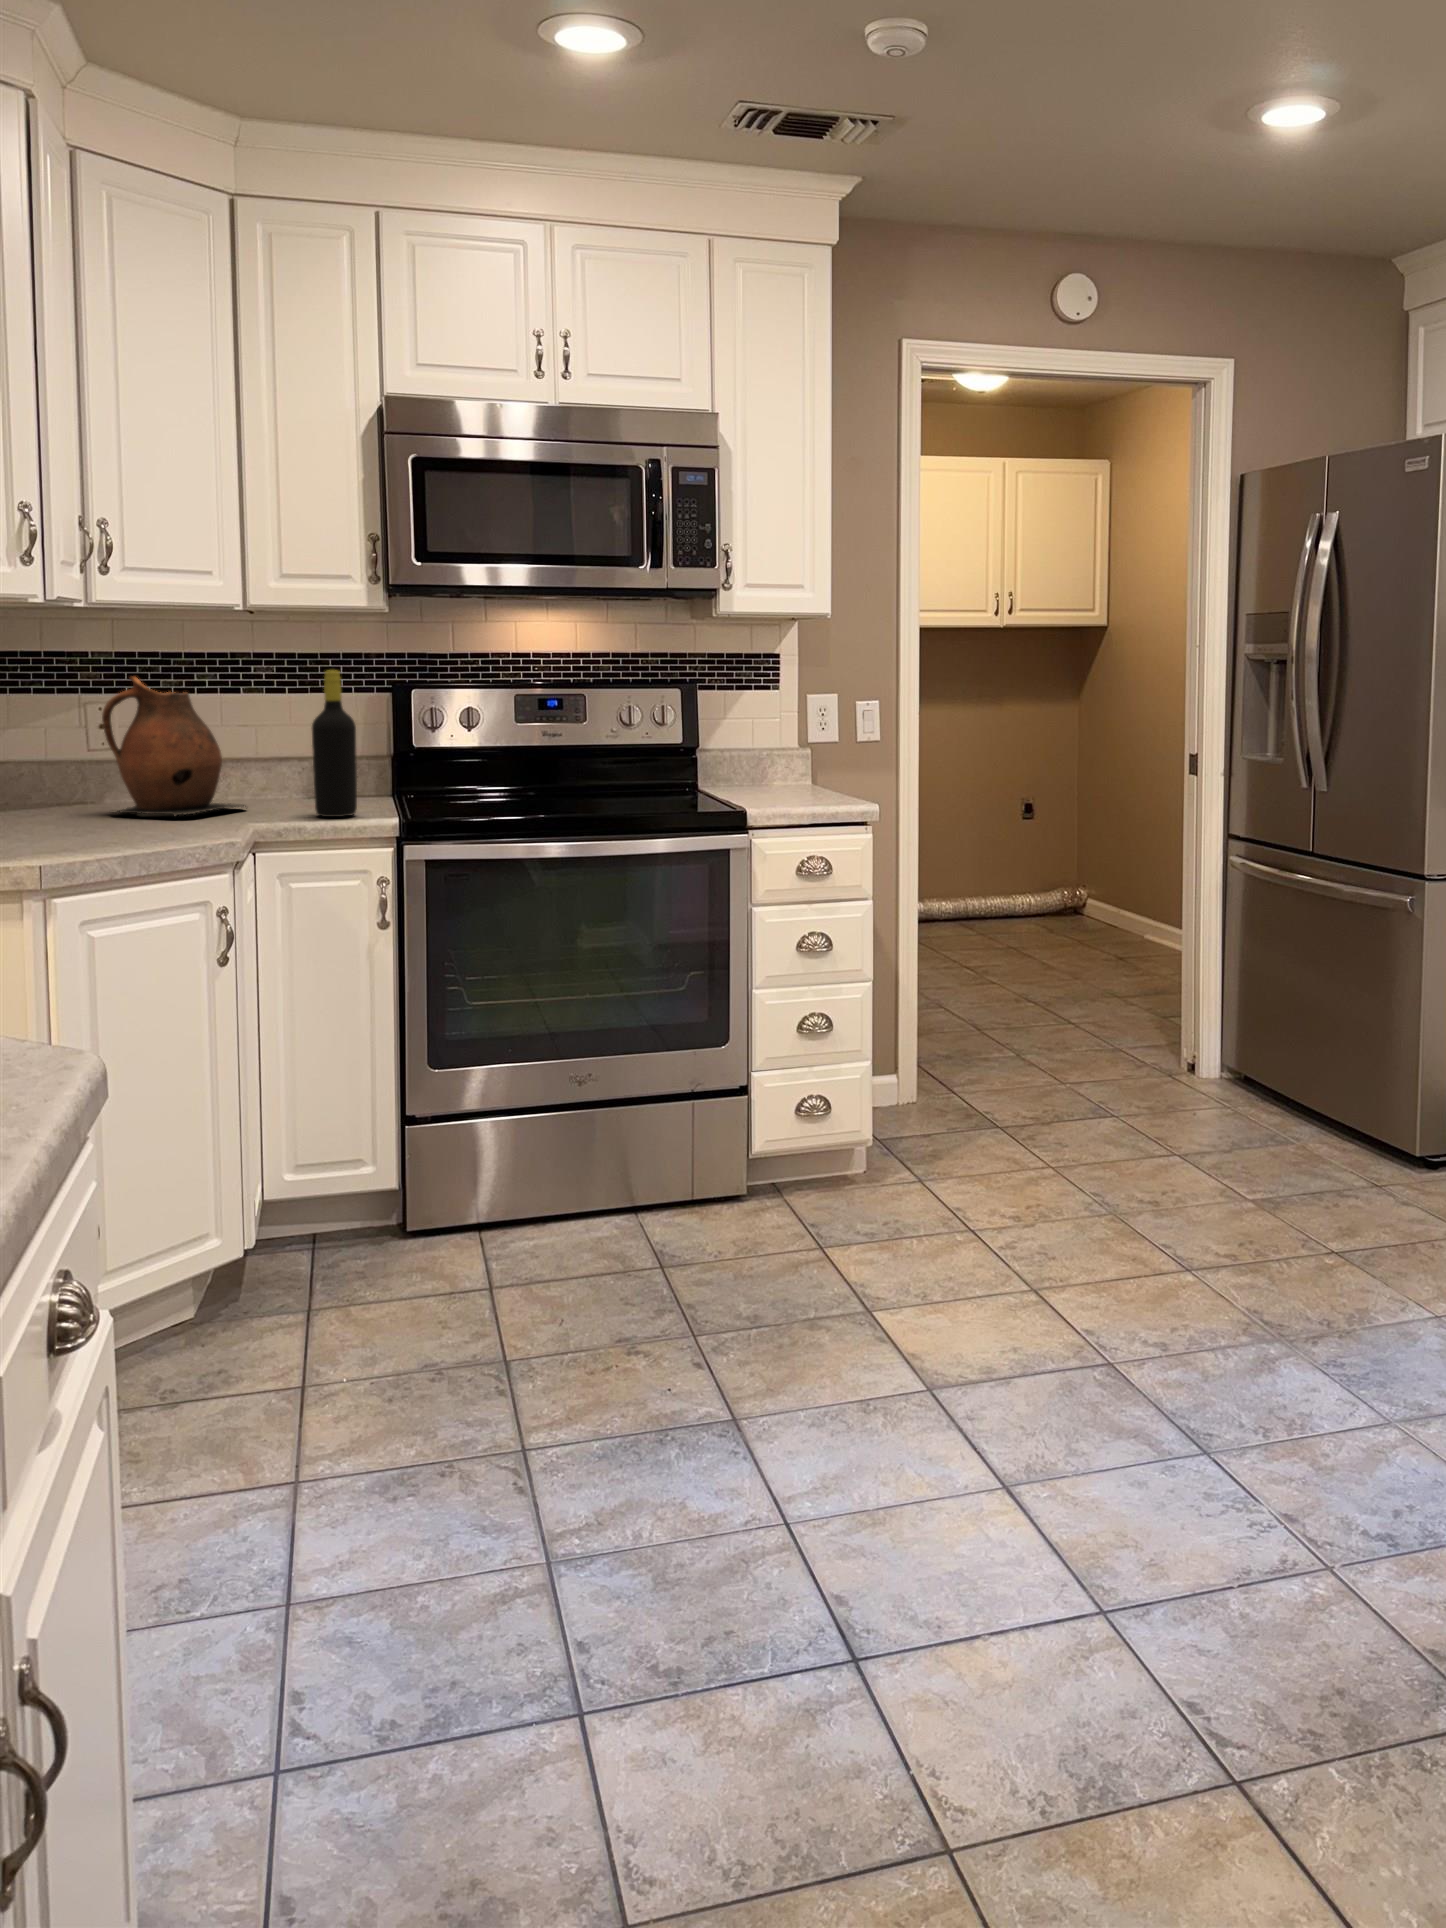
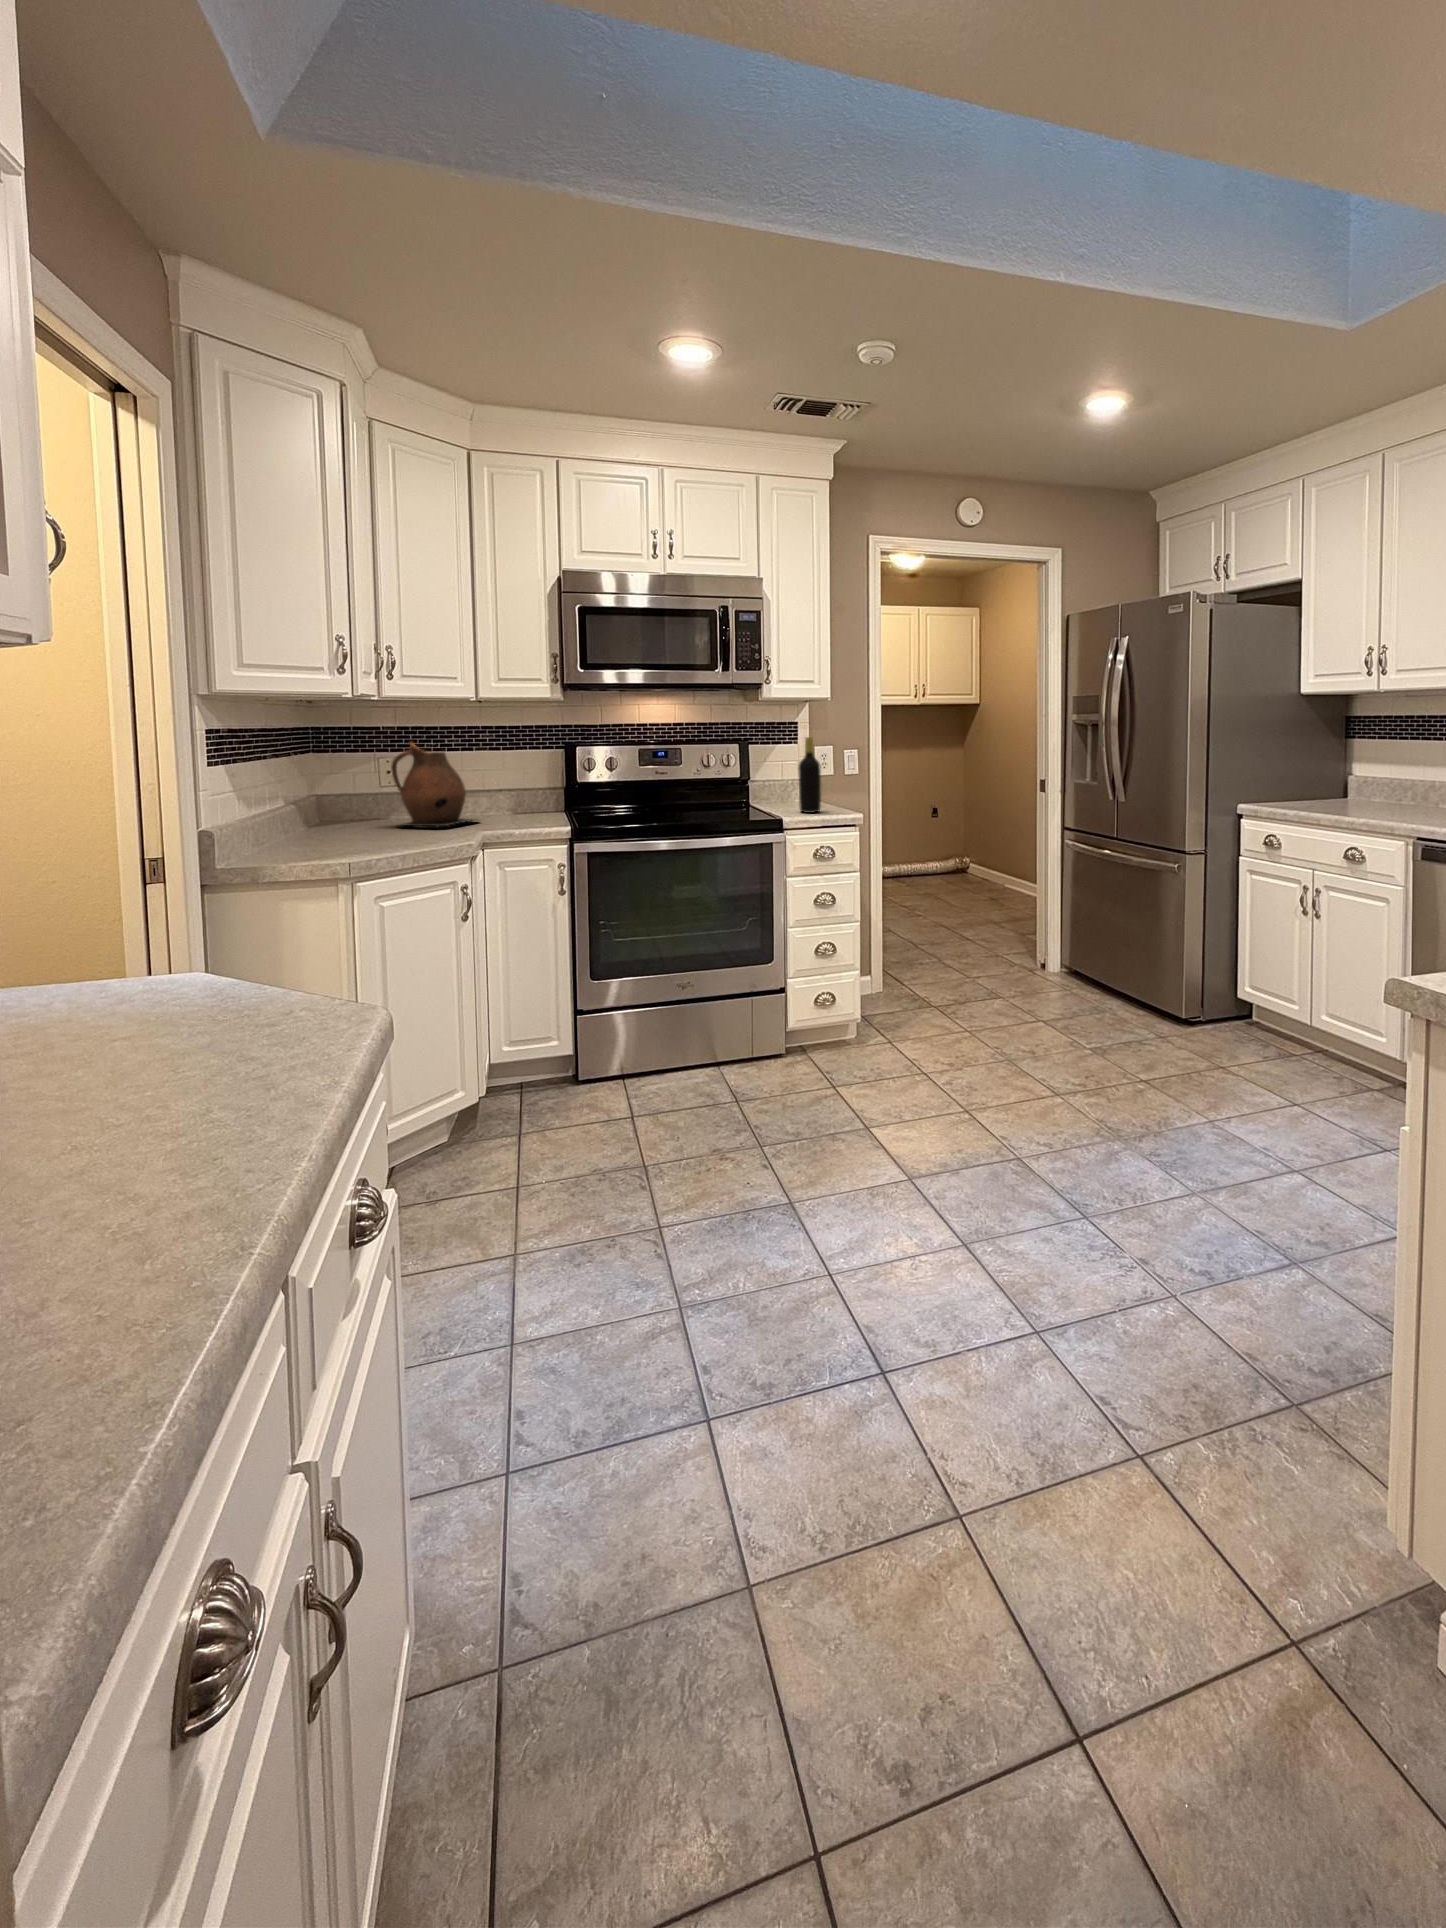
bottle: present [312,670,357,817] -> present [798,737,821,813]

